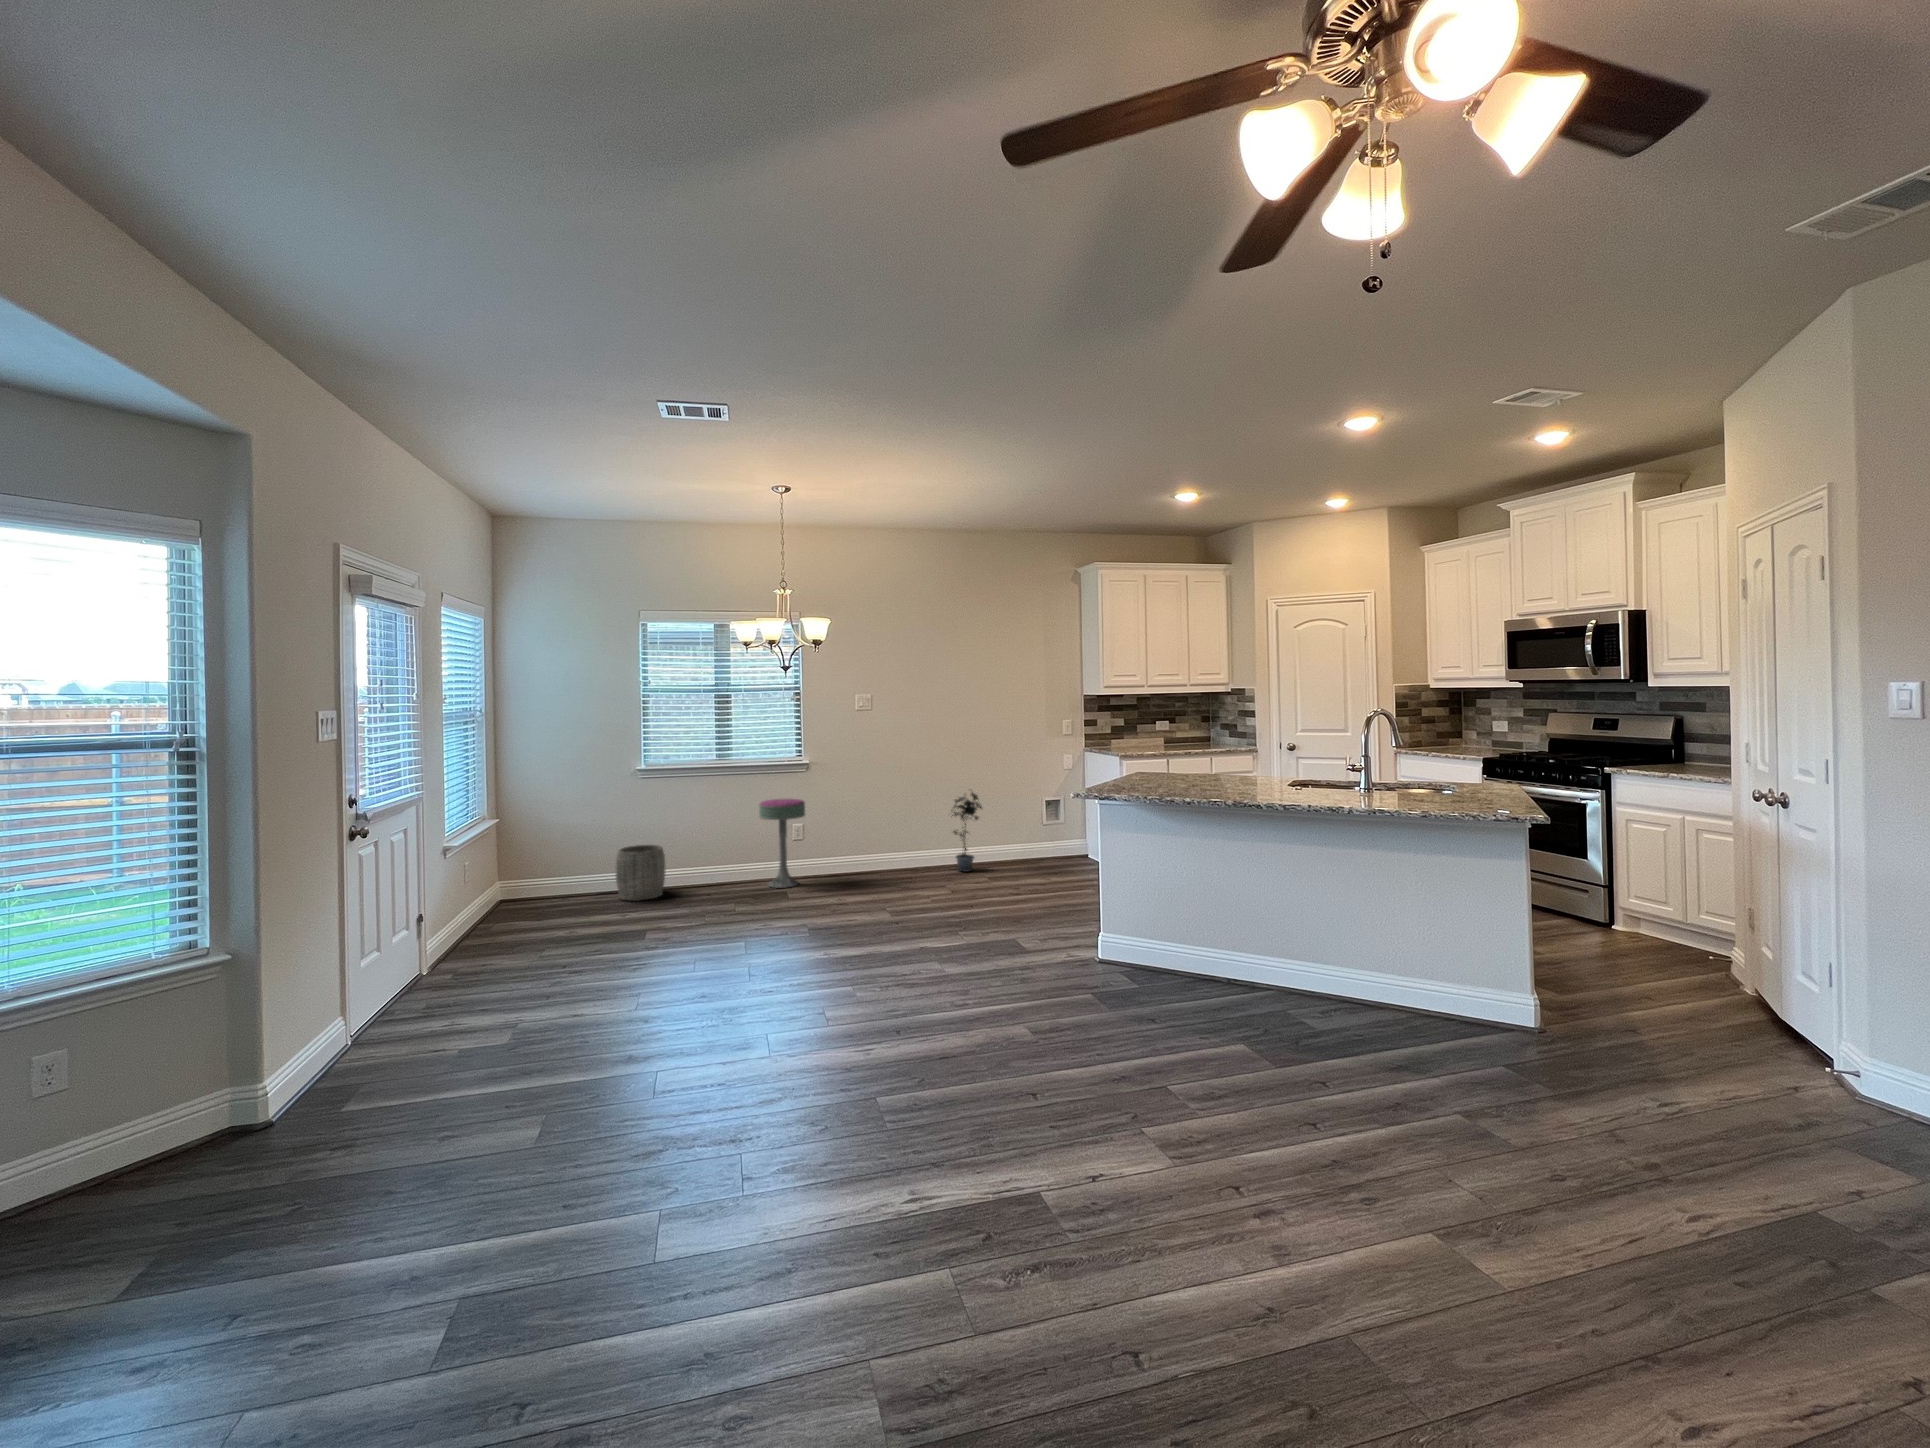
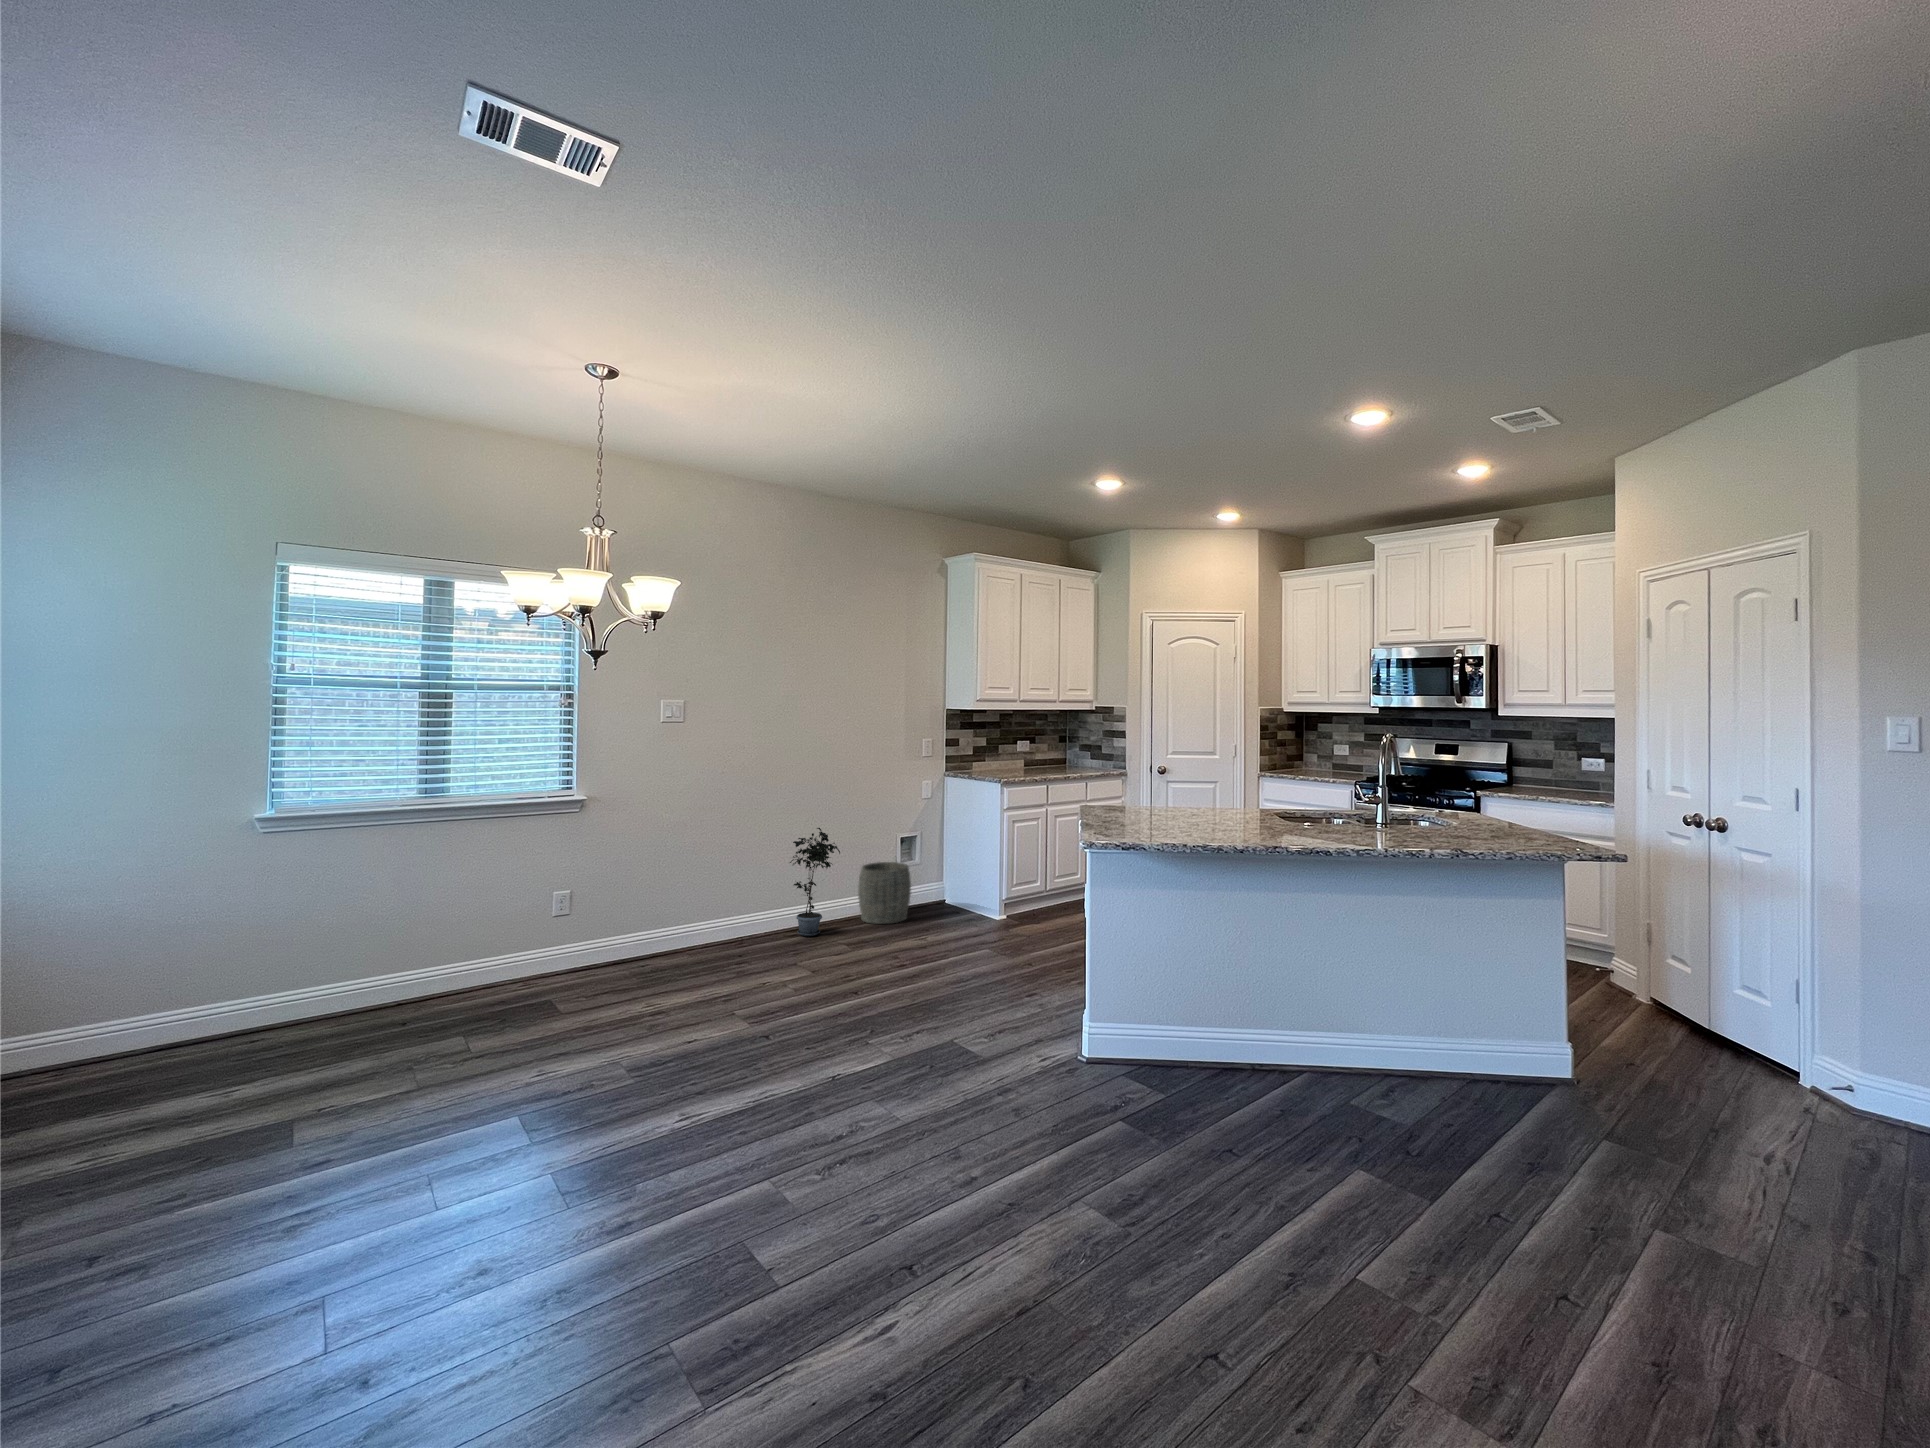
bar stool: present [759,799,805,888] -> none [501,853,582,995]
woven basket: present [616,845,665,901] -> present [858,862,911,924]

